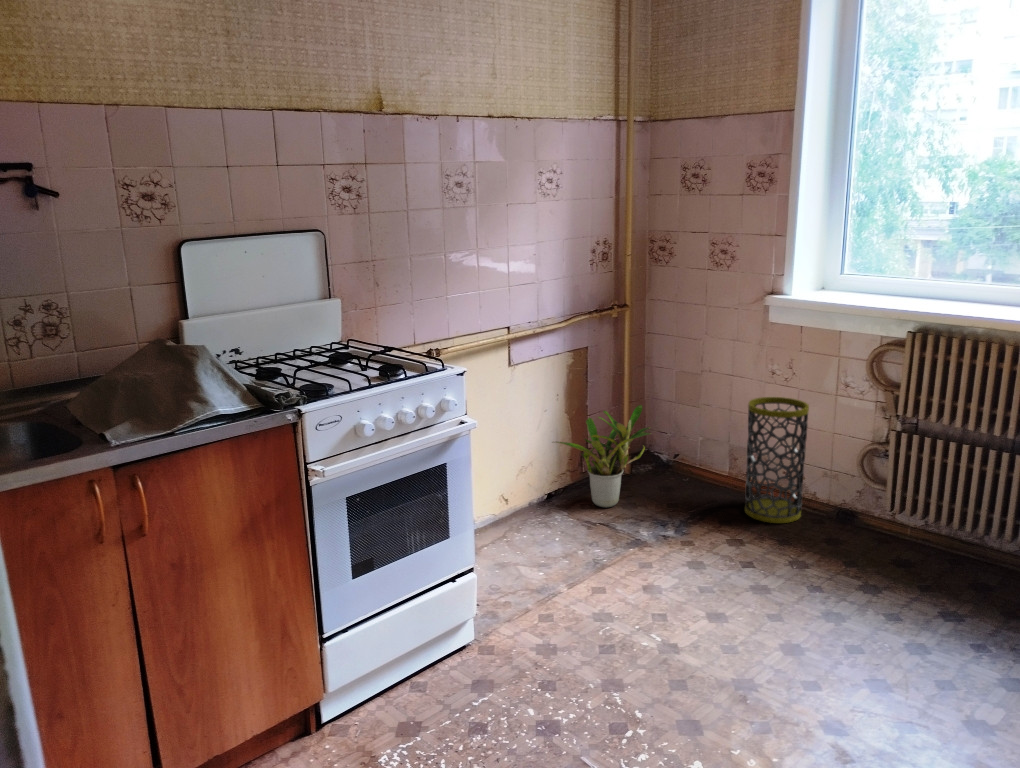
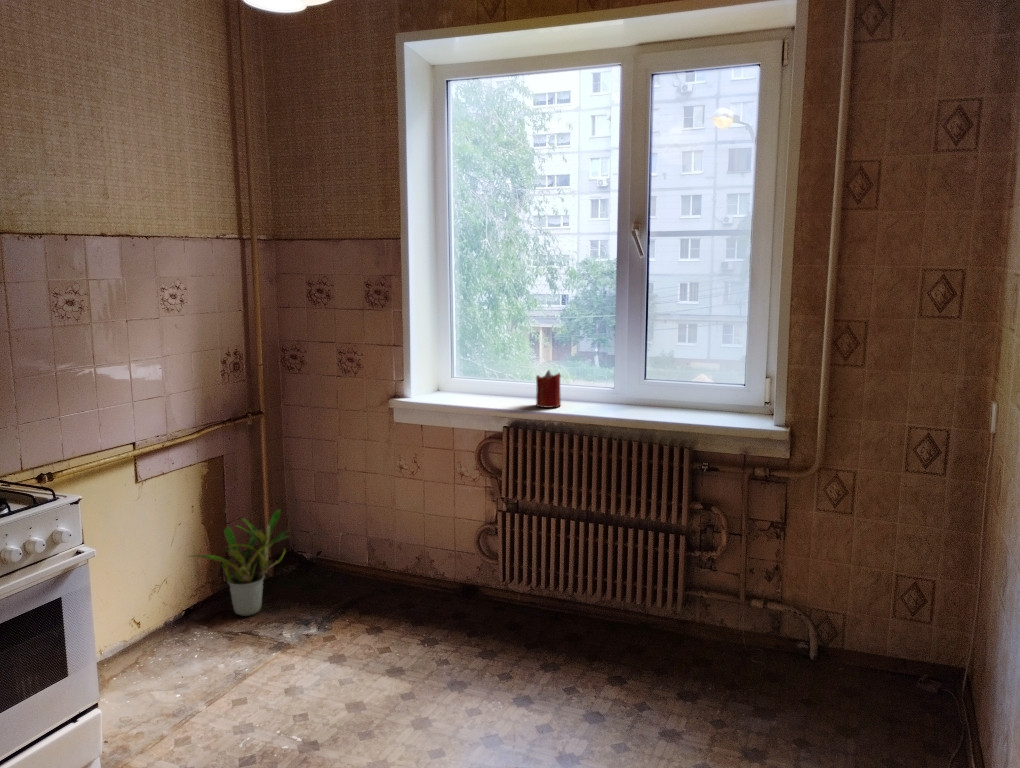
candle: none [955,265,994,311] -> present [536,371,561,408]
trash can: present [745,397,809,523] -> none [379,490,433,607]

